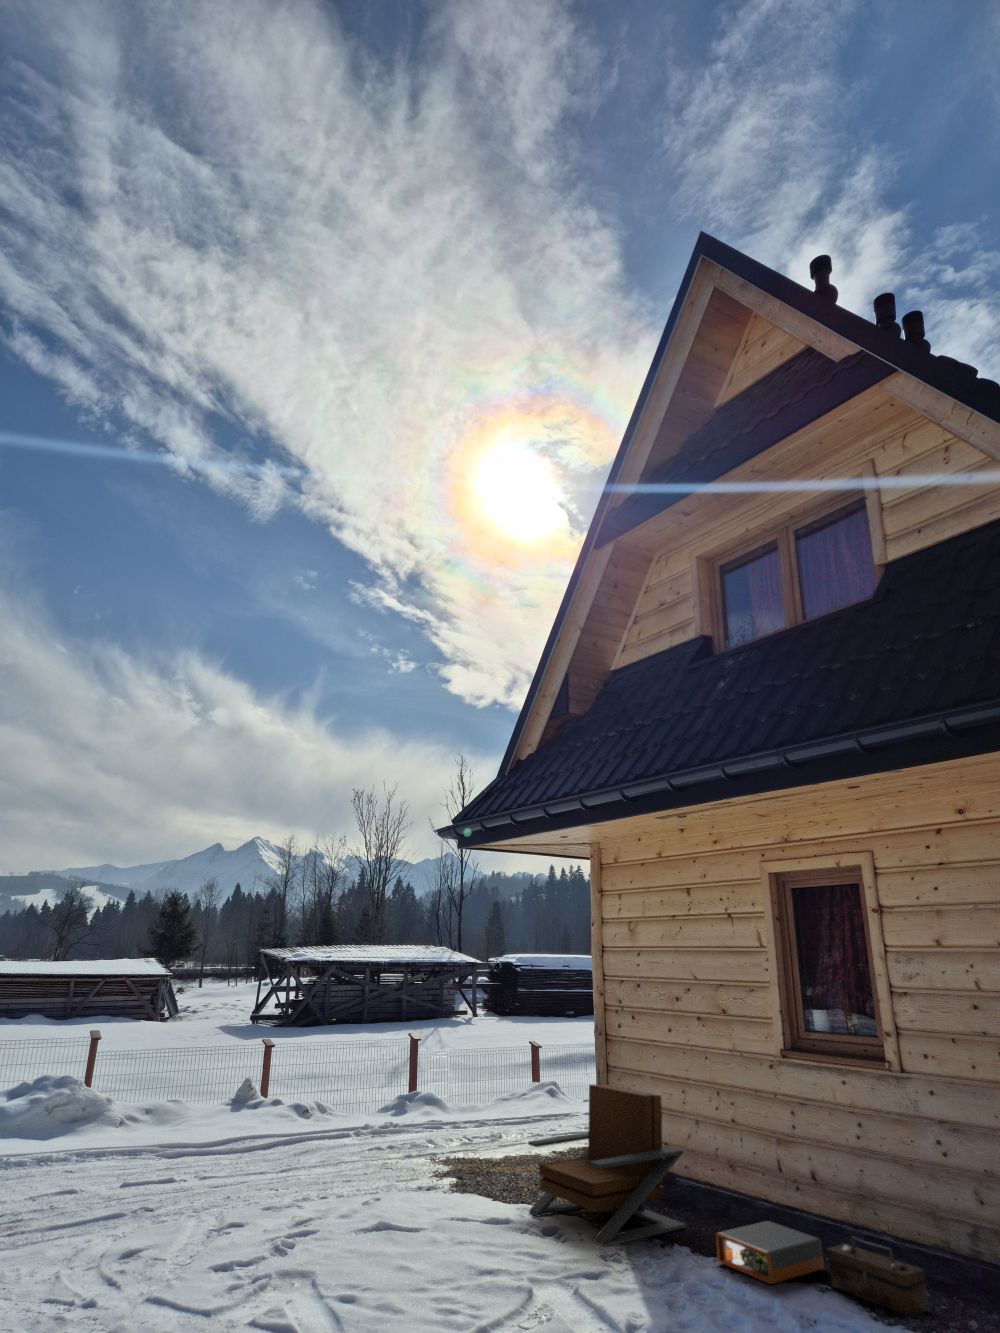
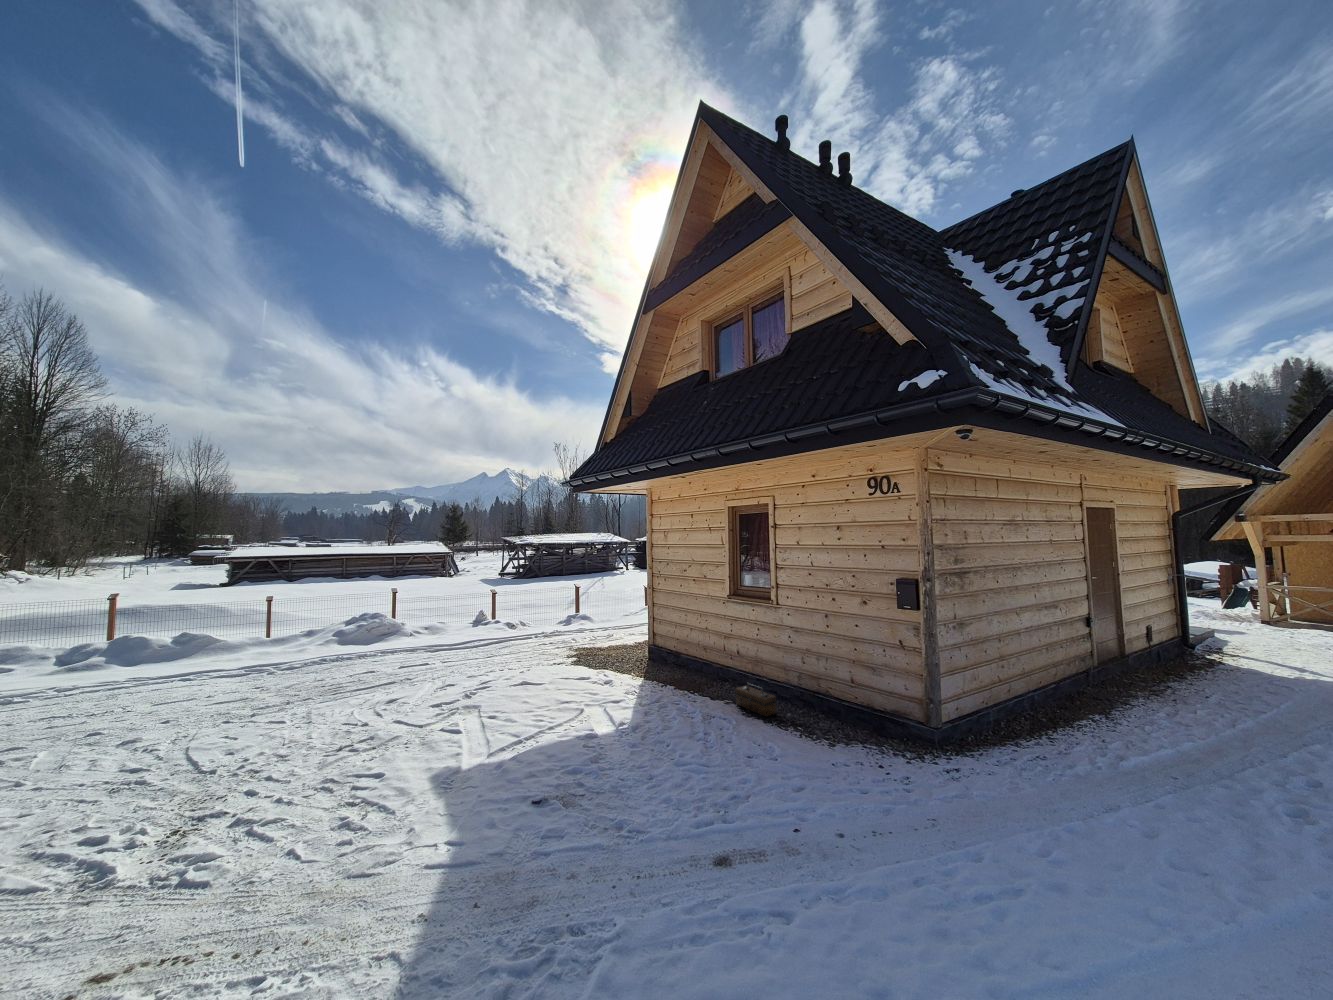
lounge chair: present [528,1085,686,1246] -> none [605,613,681,690]
storage box: present [716,1221,824,1284] -> none [686,676,738,704]

